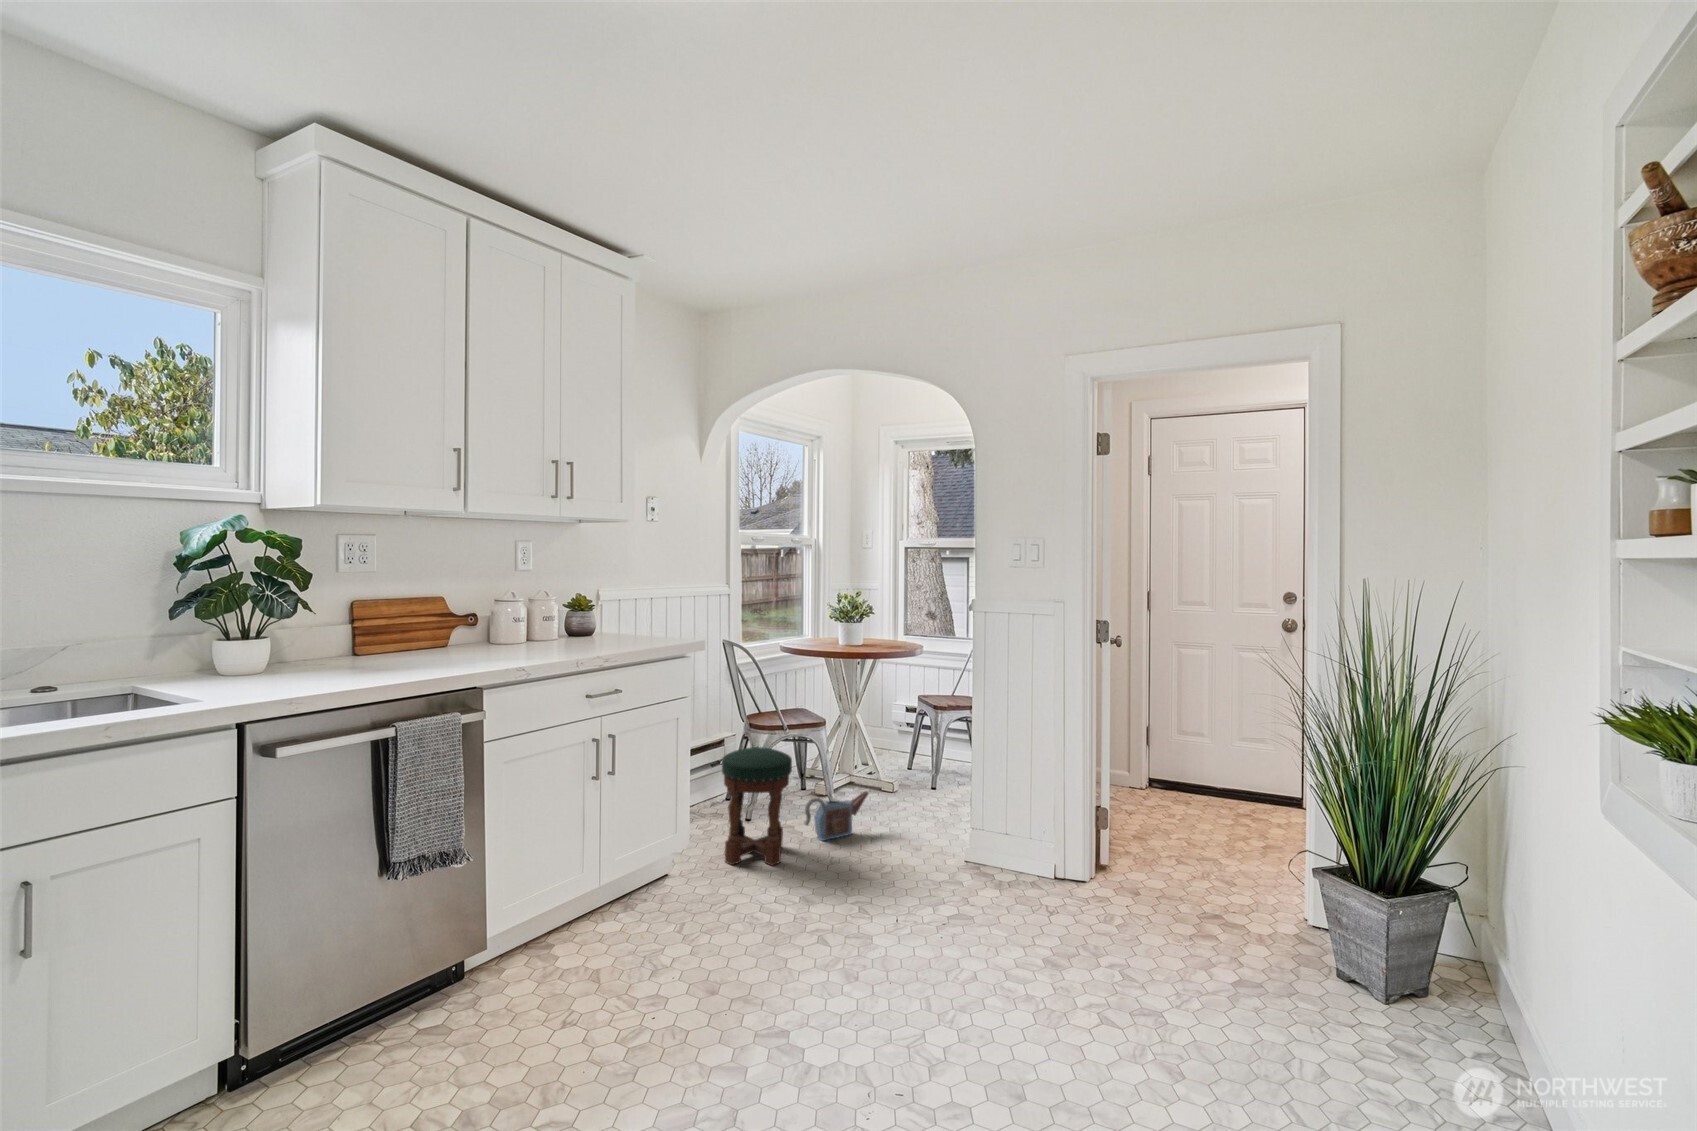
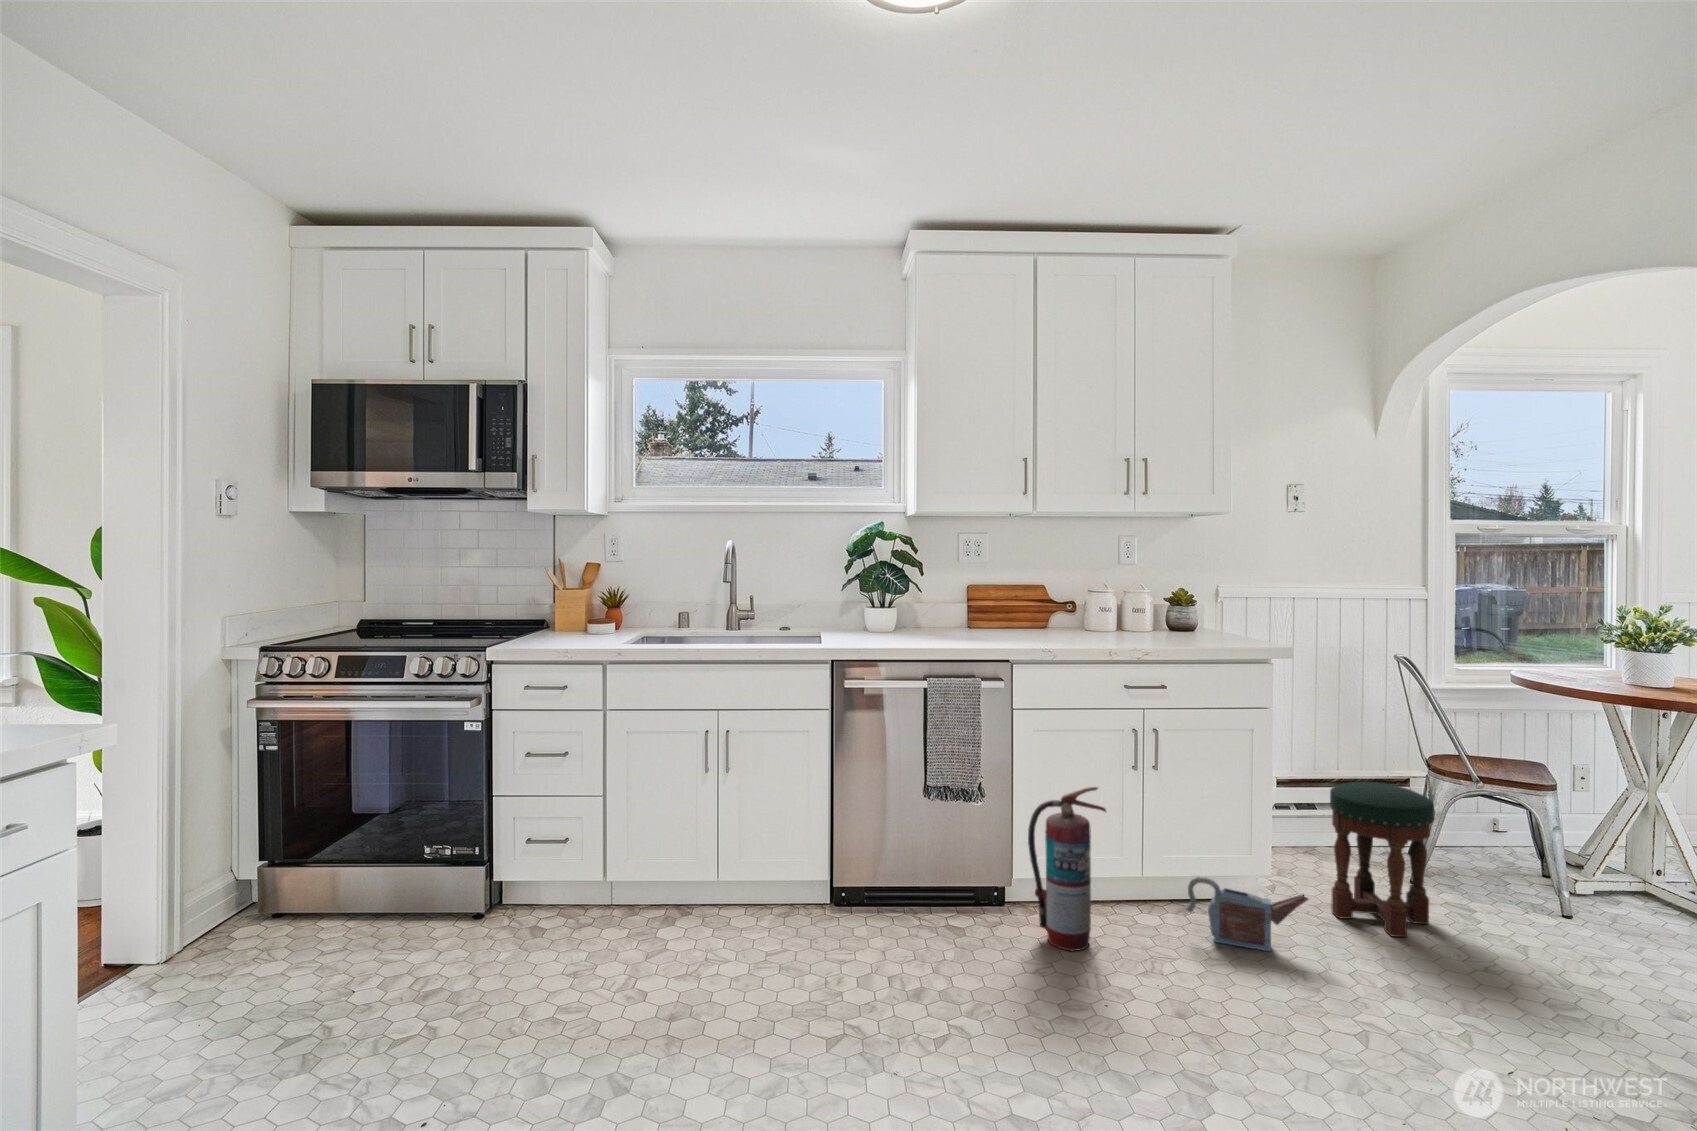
watering can: present [804,792,868,841] -> present [1186,877,1308,951]
fire extinguisher: none [522,813,605,995] -> present [1028,787,1106,951]

